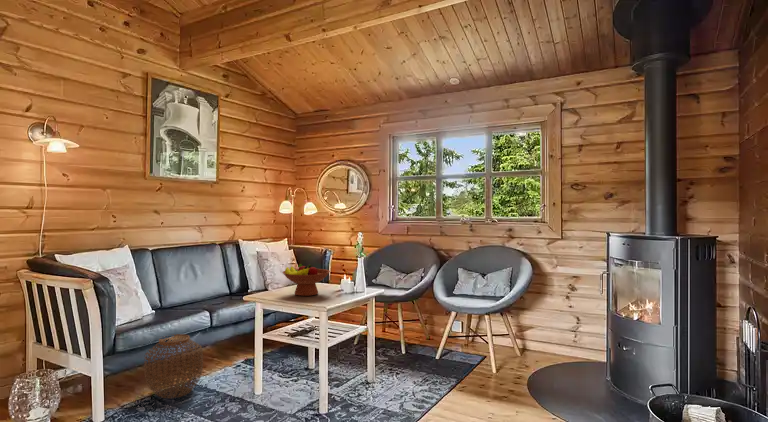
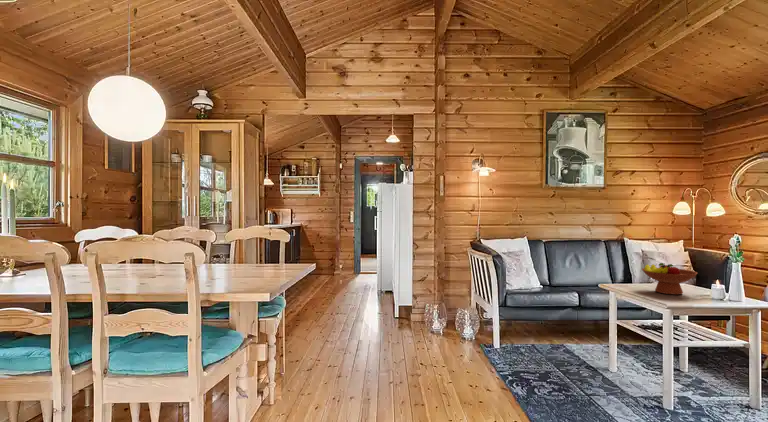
woven basket: present [144,334,203,398] -> none [527,305,570,352]

